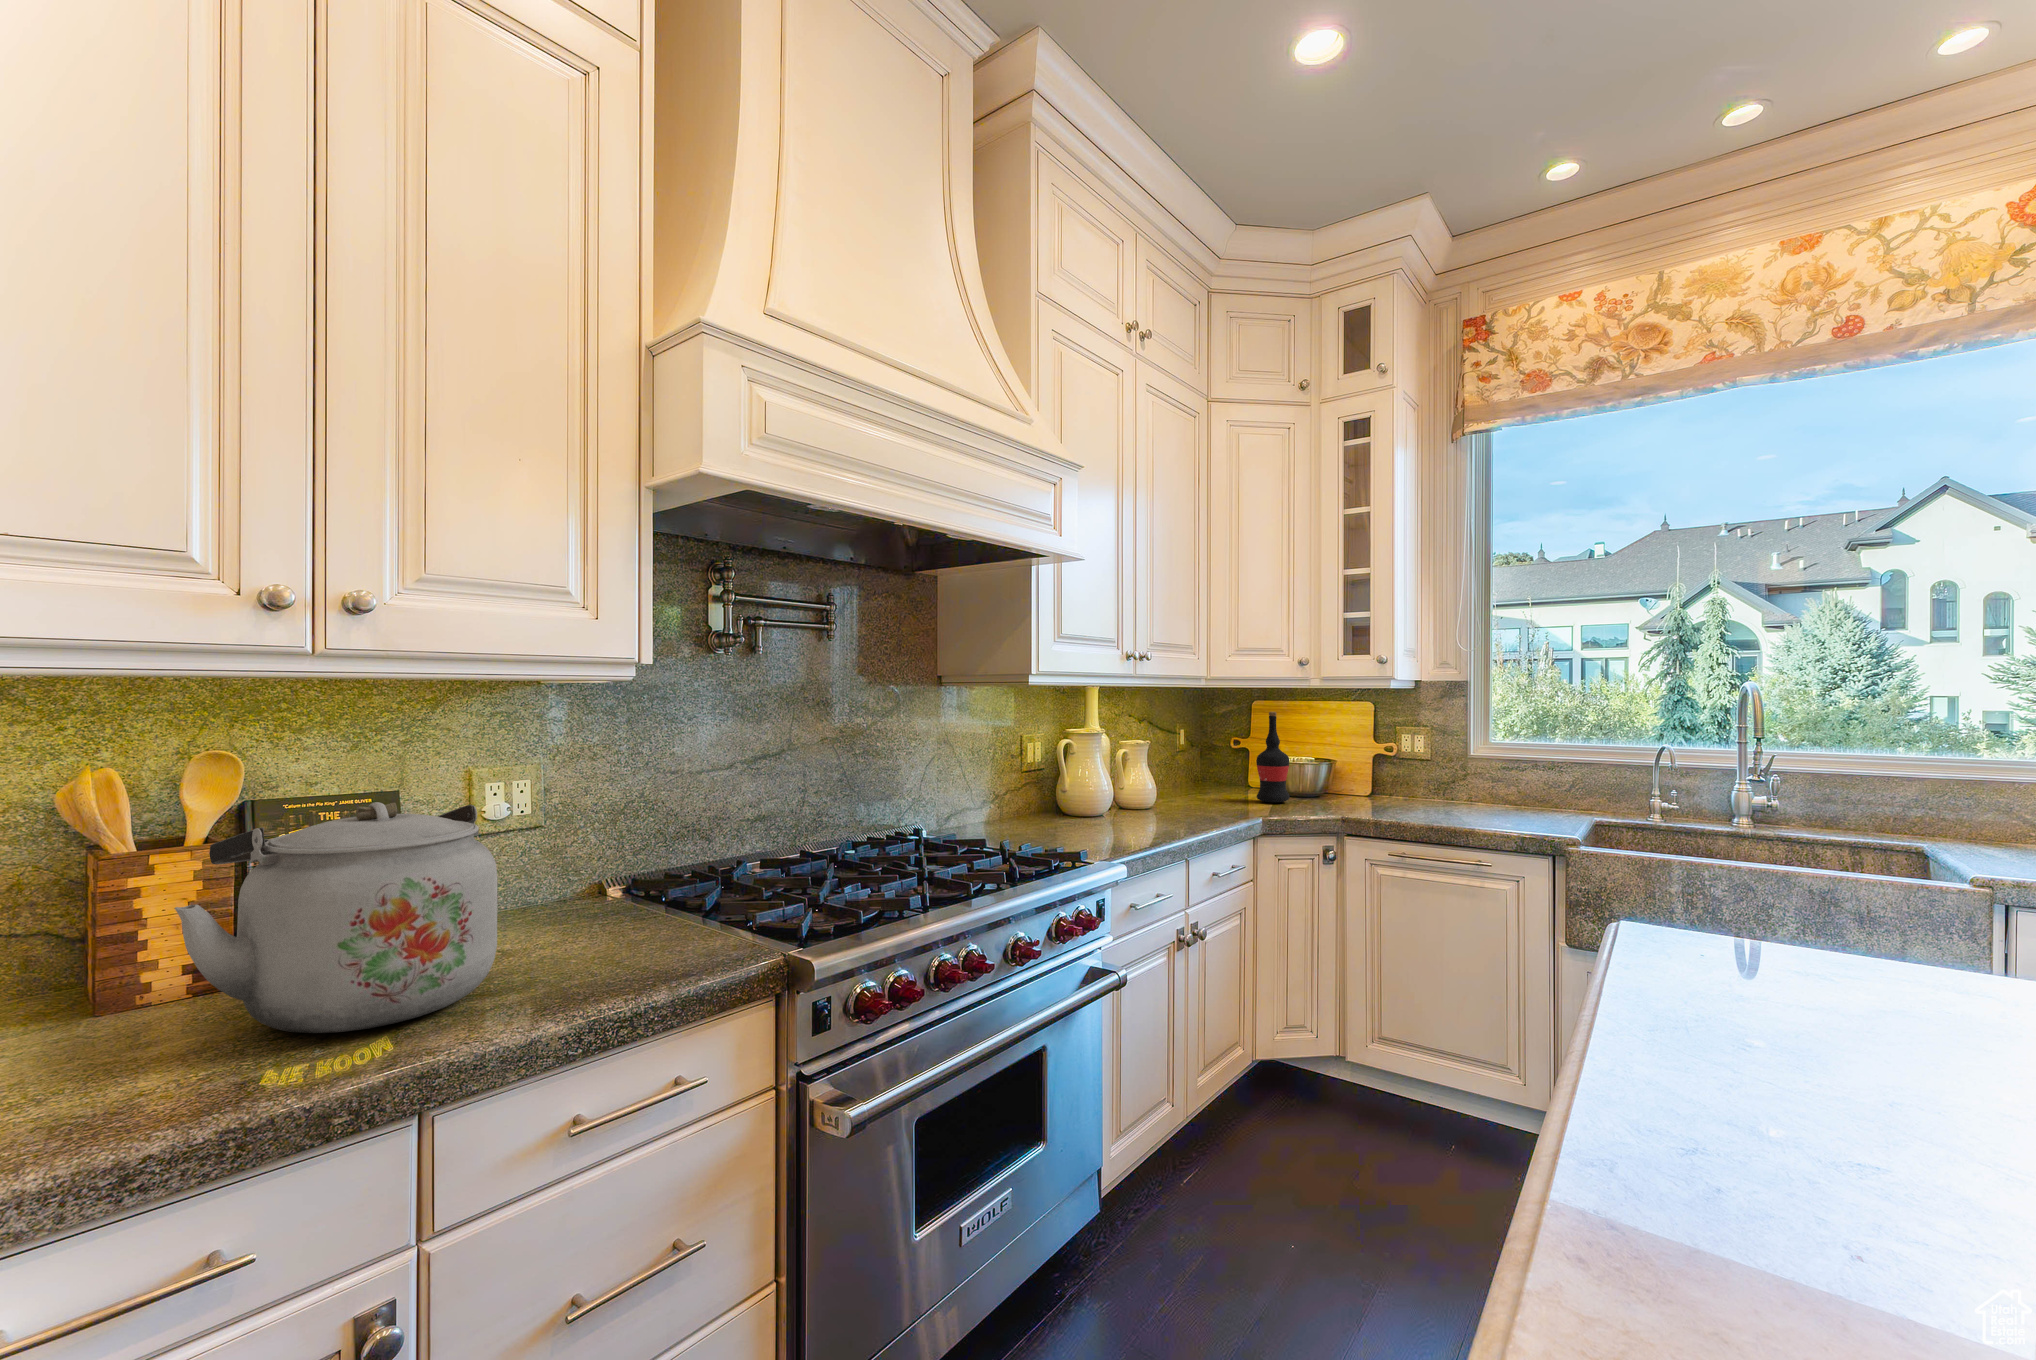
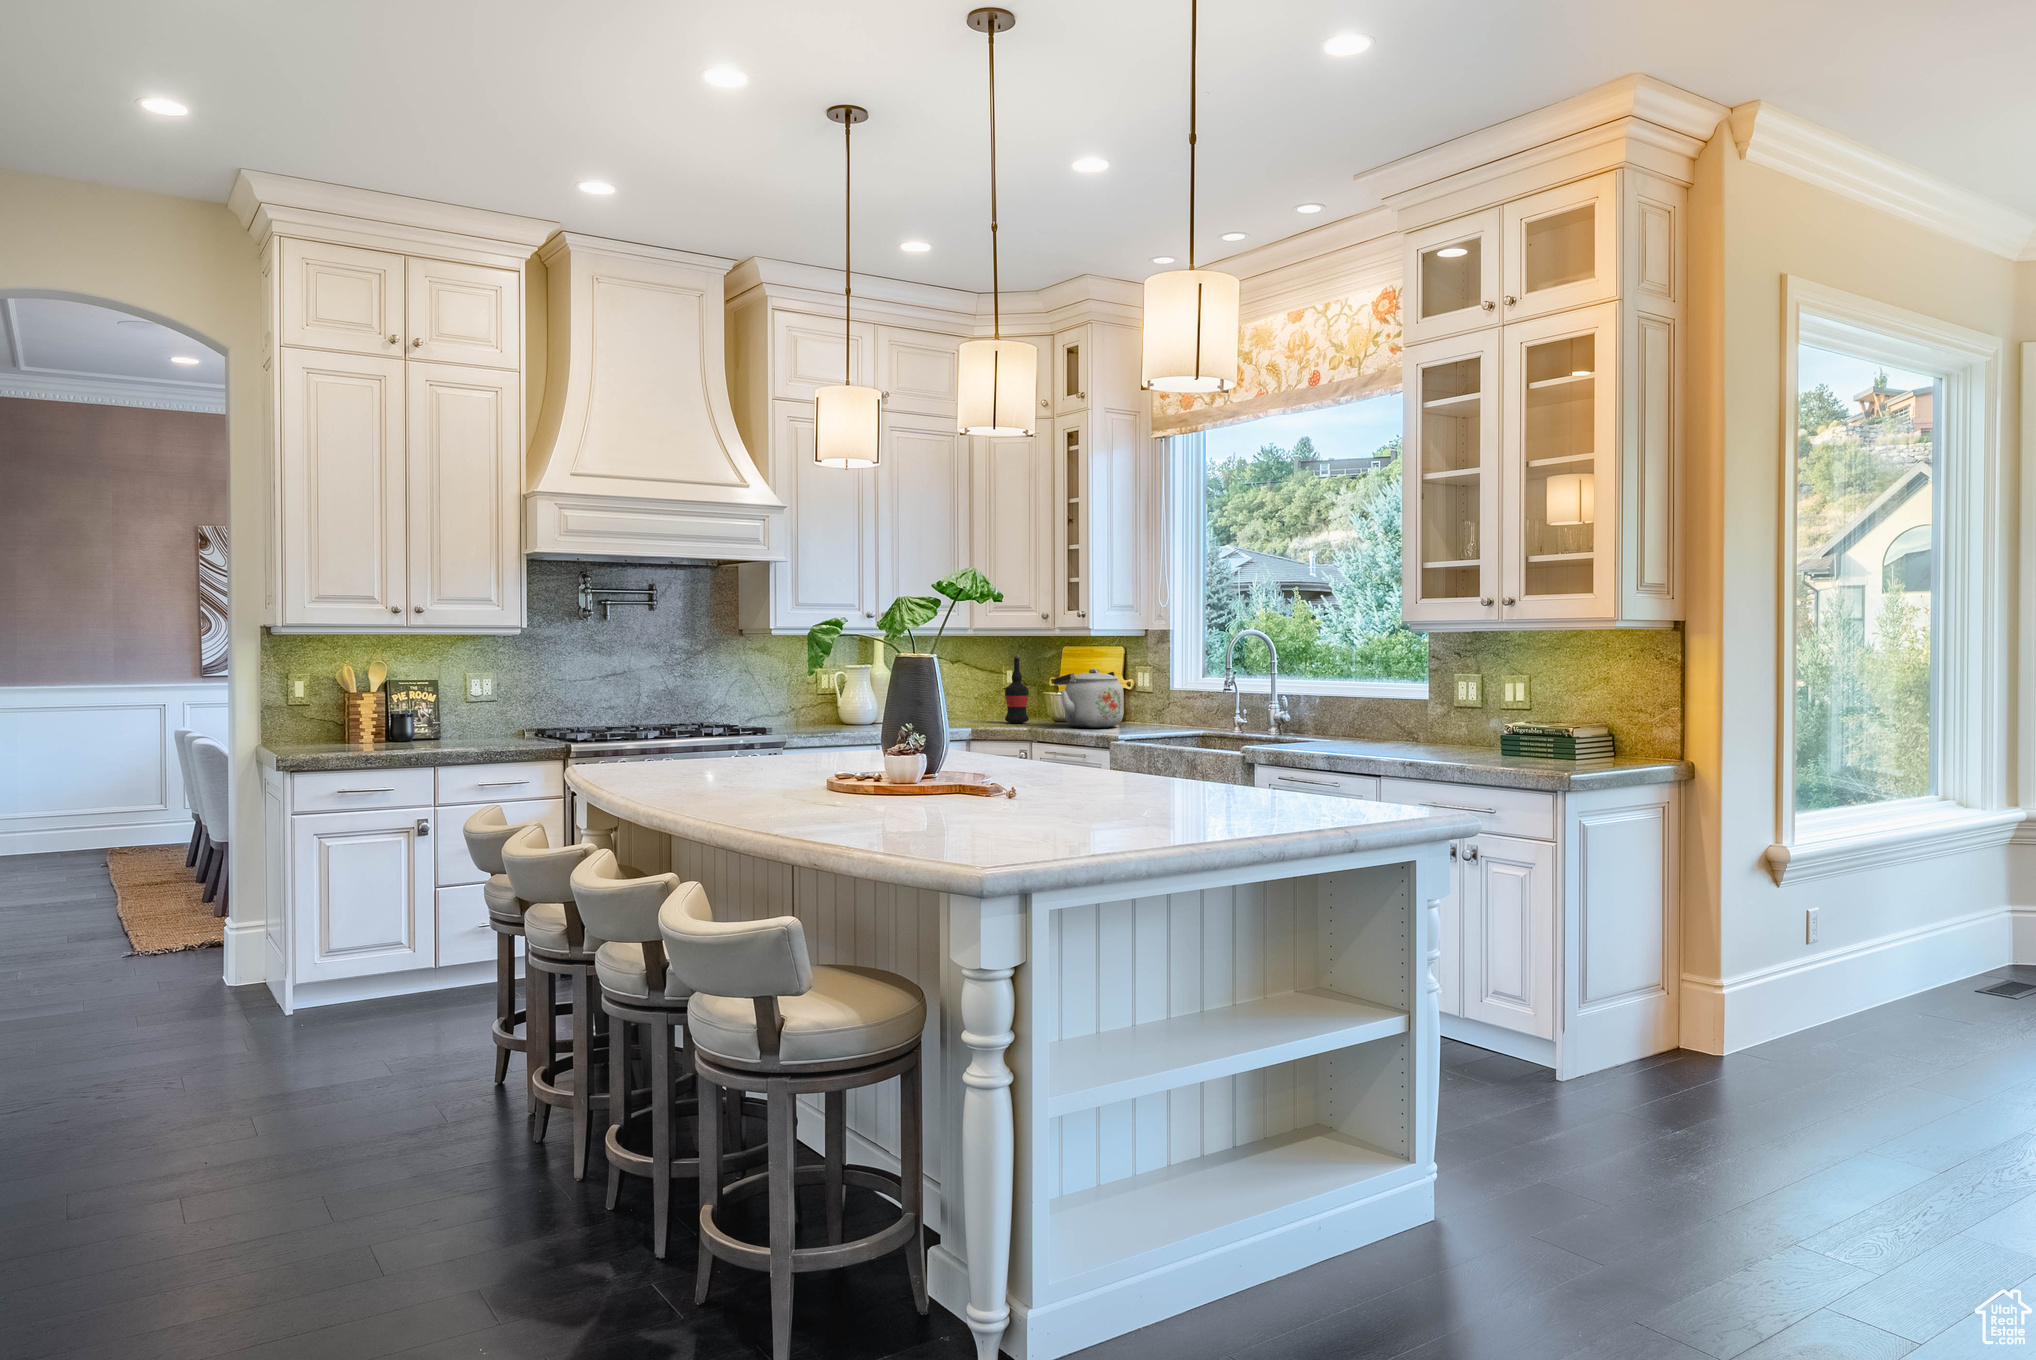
kettle: present [174,802,497,1033] -> present [1053,669,1124,728]

